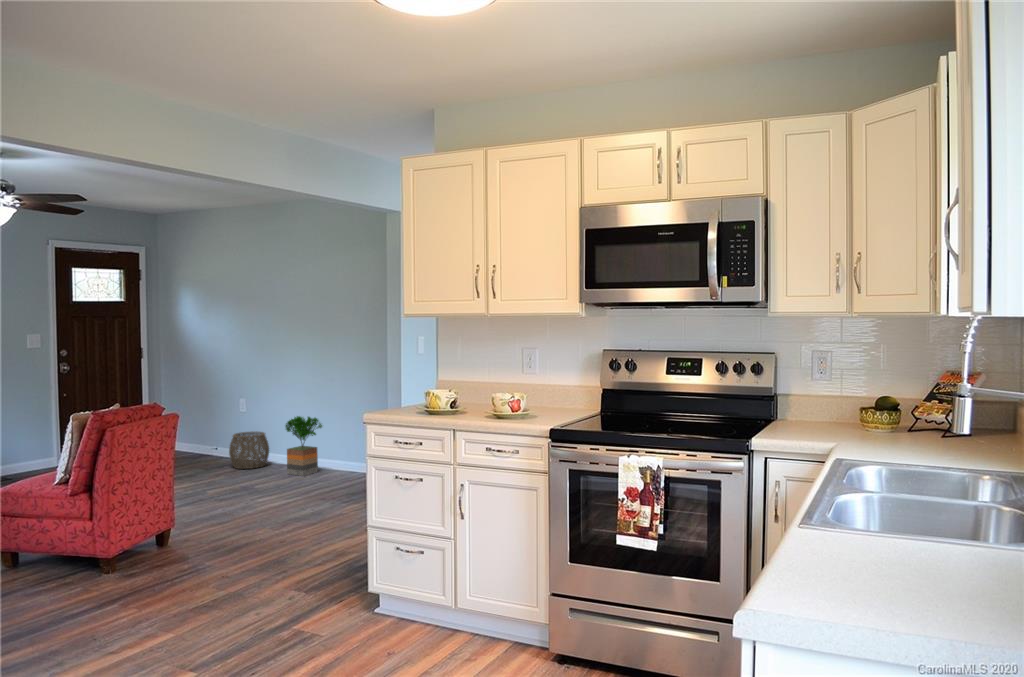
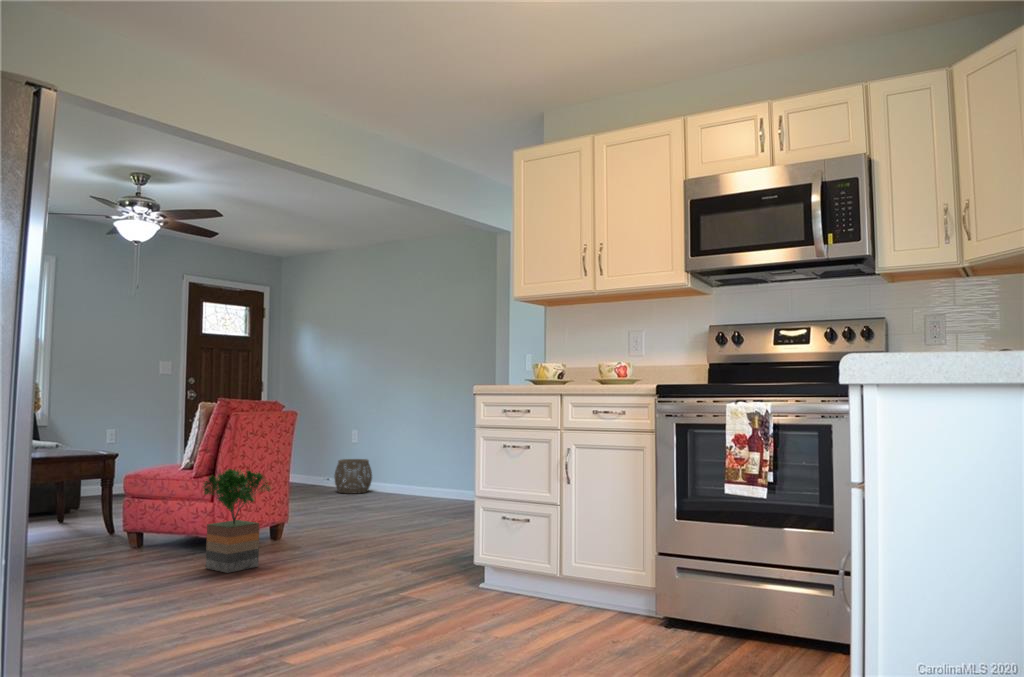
potted tree: present [285,416,322,476] -> present [203,469,271,573]

